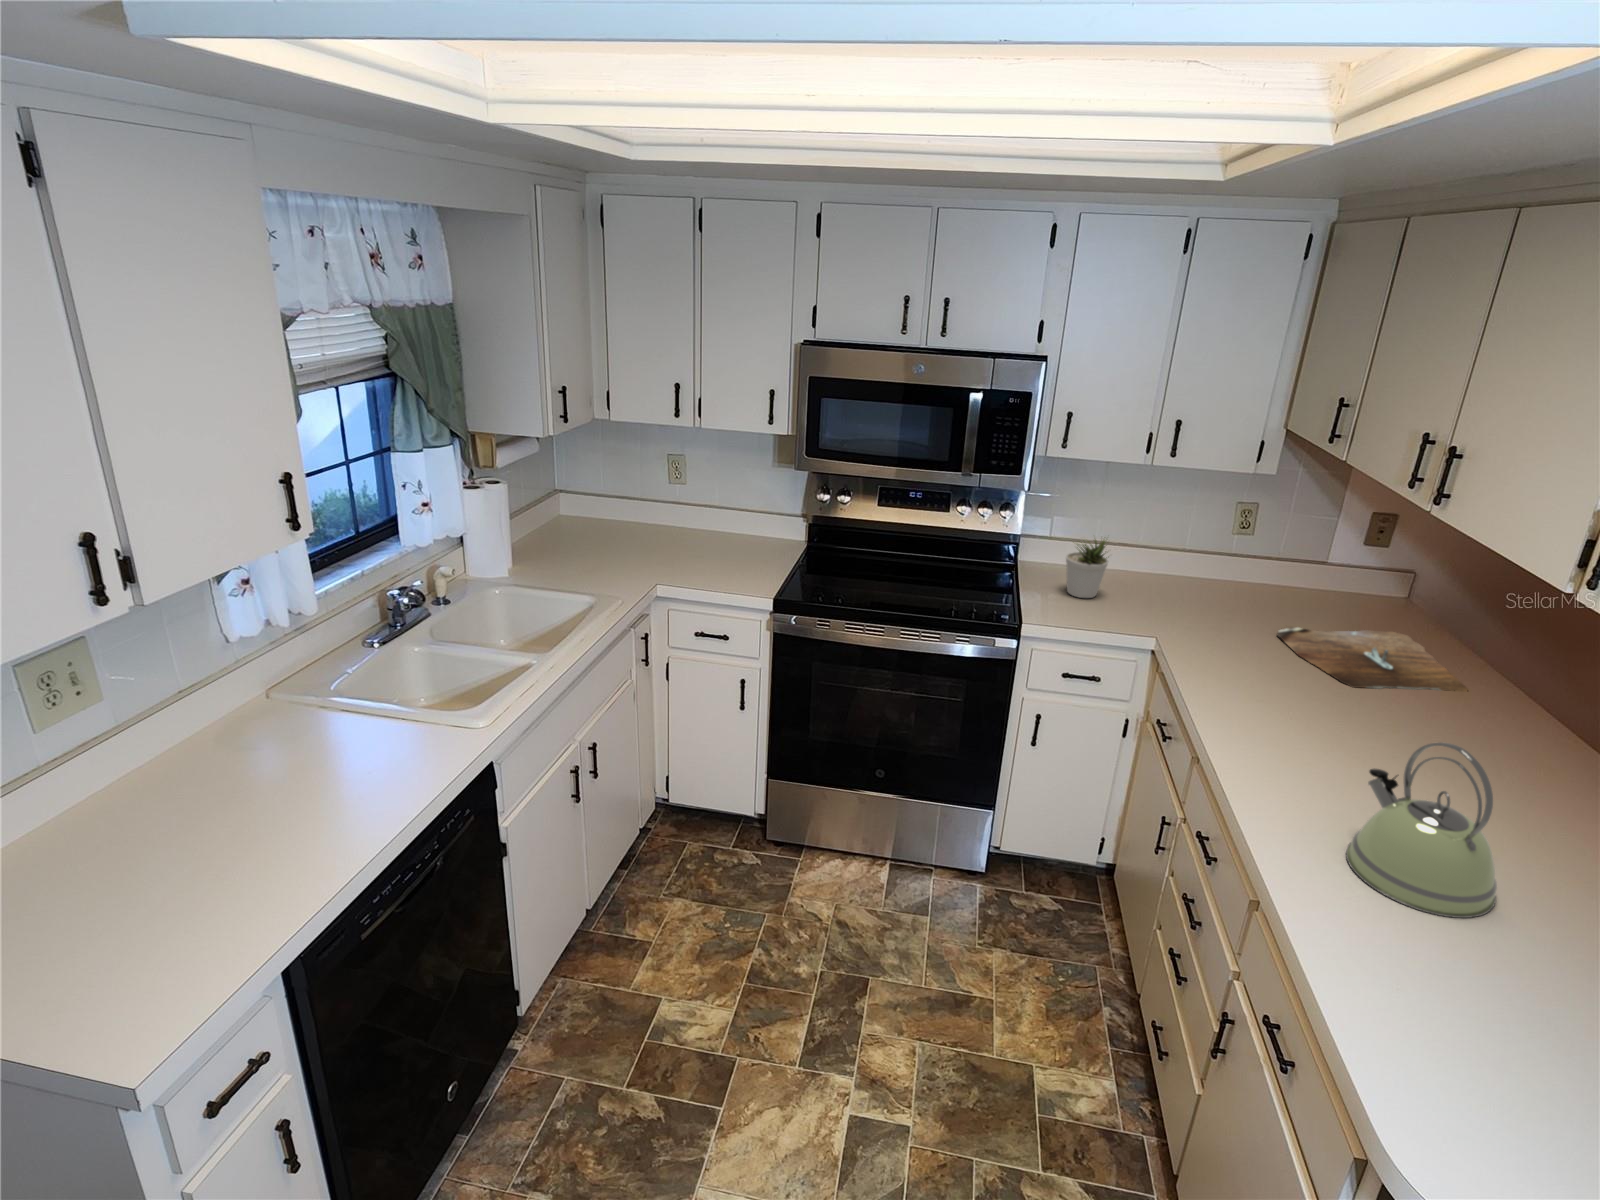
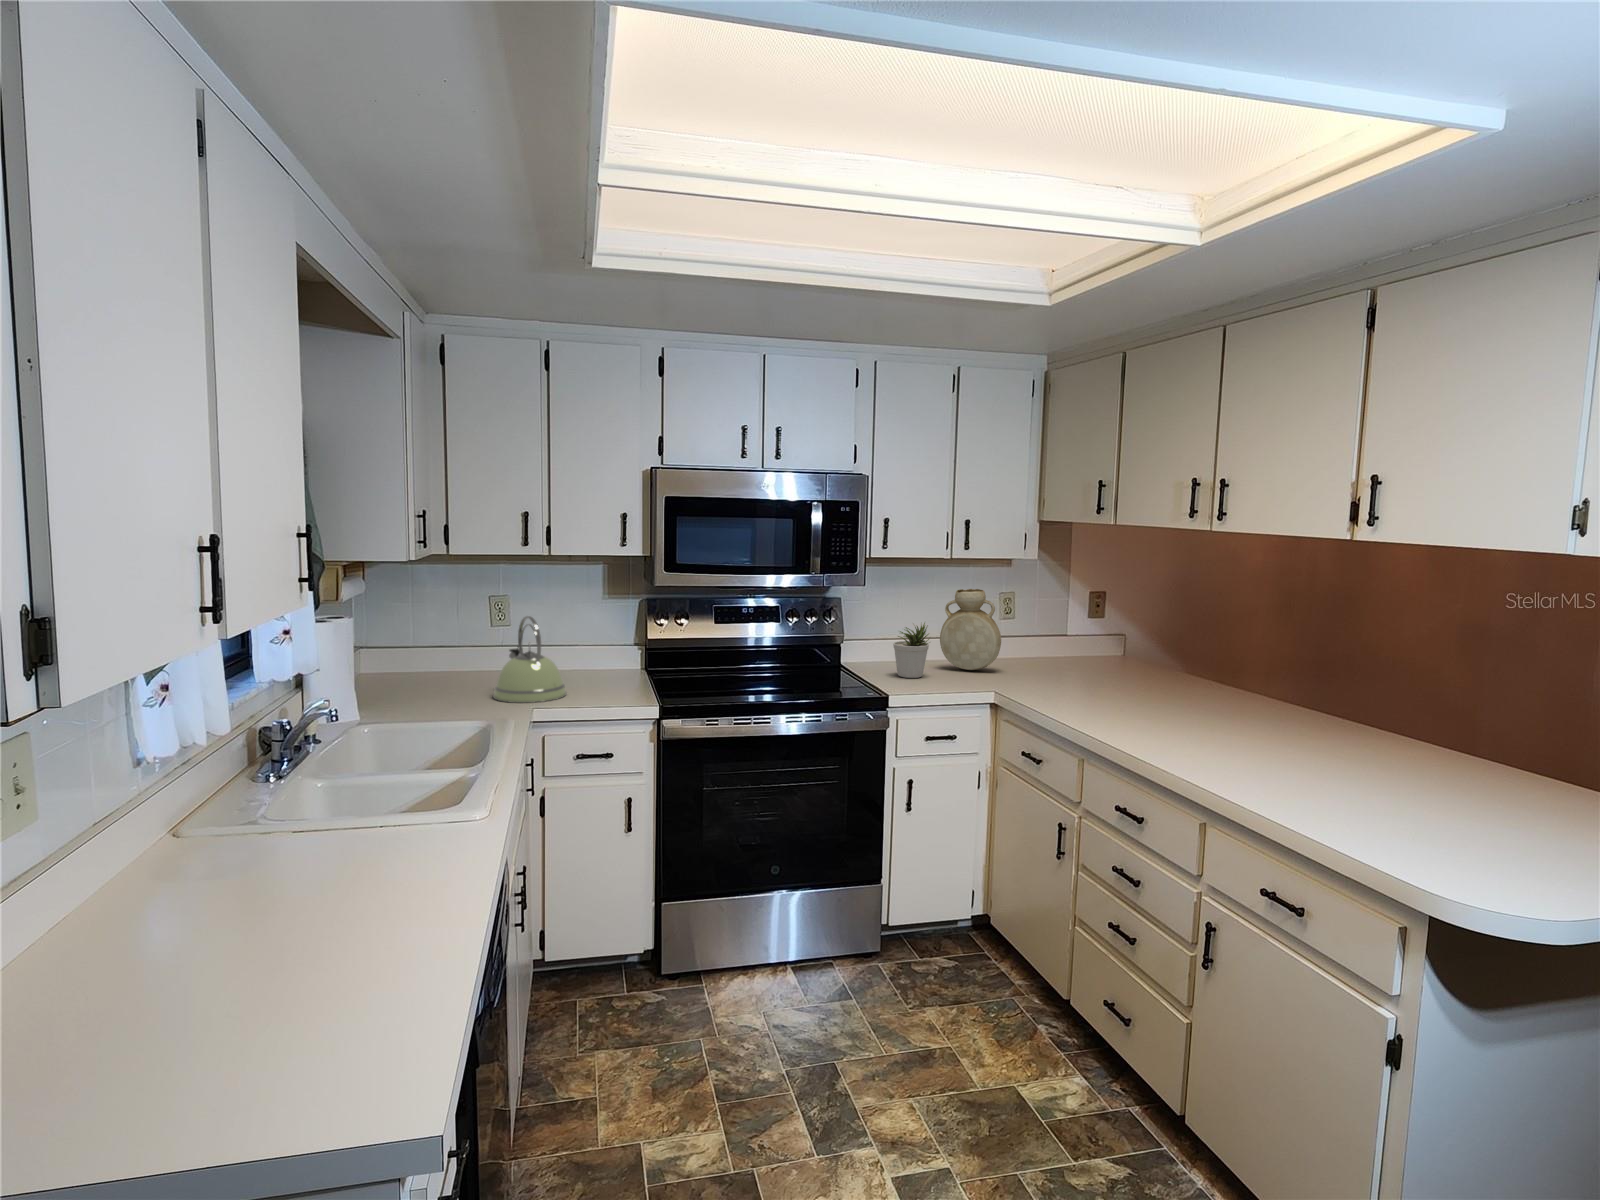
vase: none [1135,497,1212,596] -> present [940,589,1001,670]
cutting board: present [1277,626,1468,692] -> none [1069,670,1213,698]
kettle: present [1346,742,1497,918] -> present [493,616,566,703]

